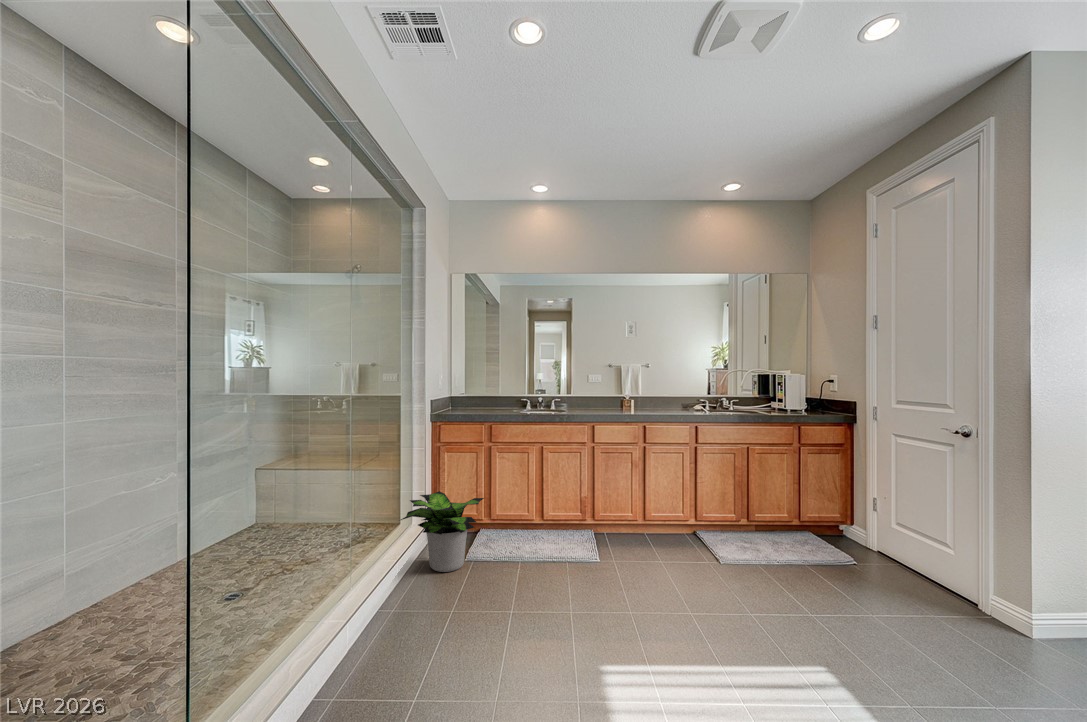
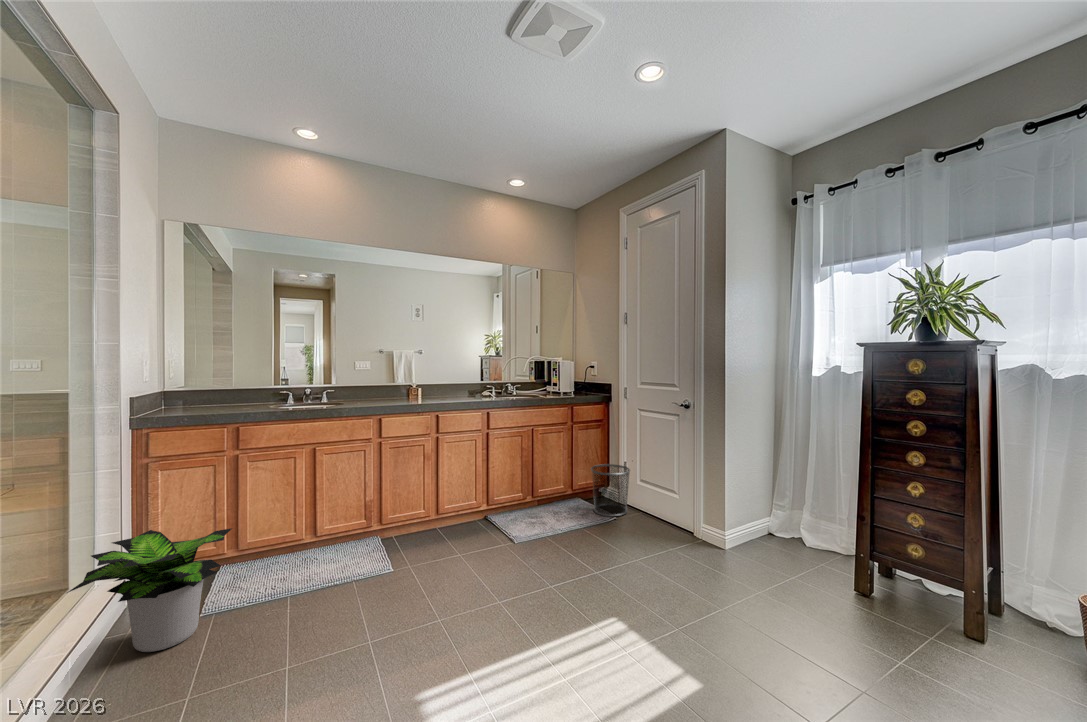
waste bin: none [819,496,873,558] -> present [591,464,630,516]

